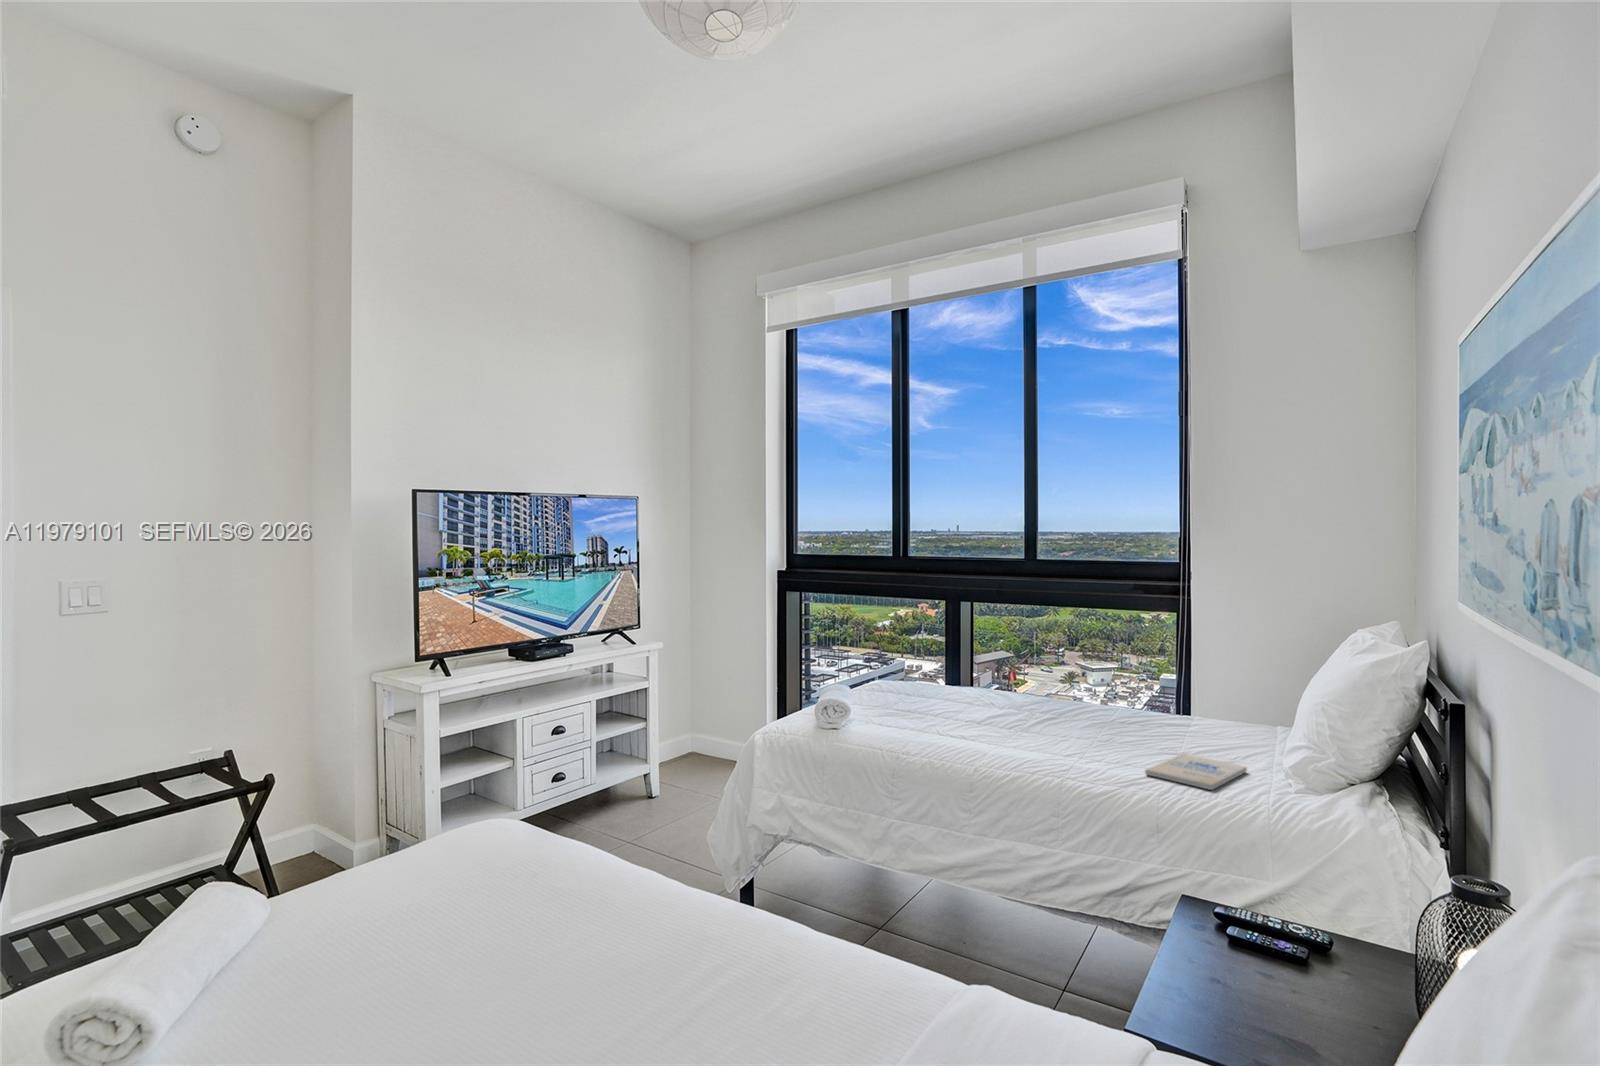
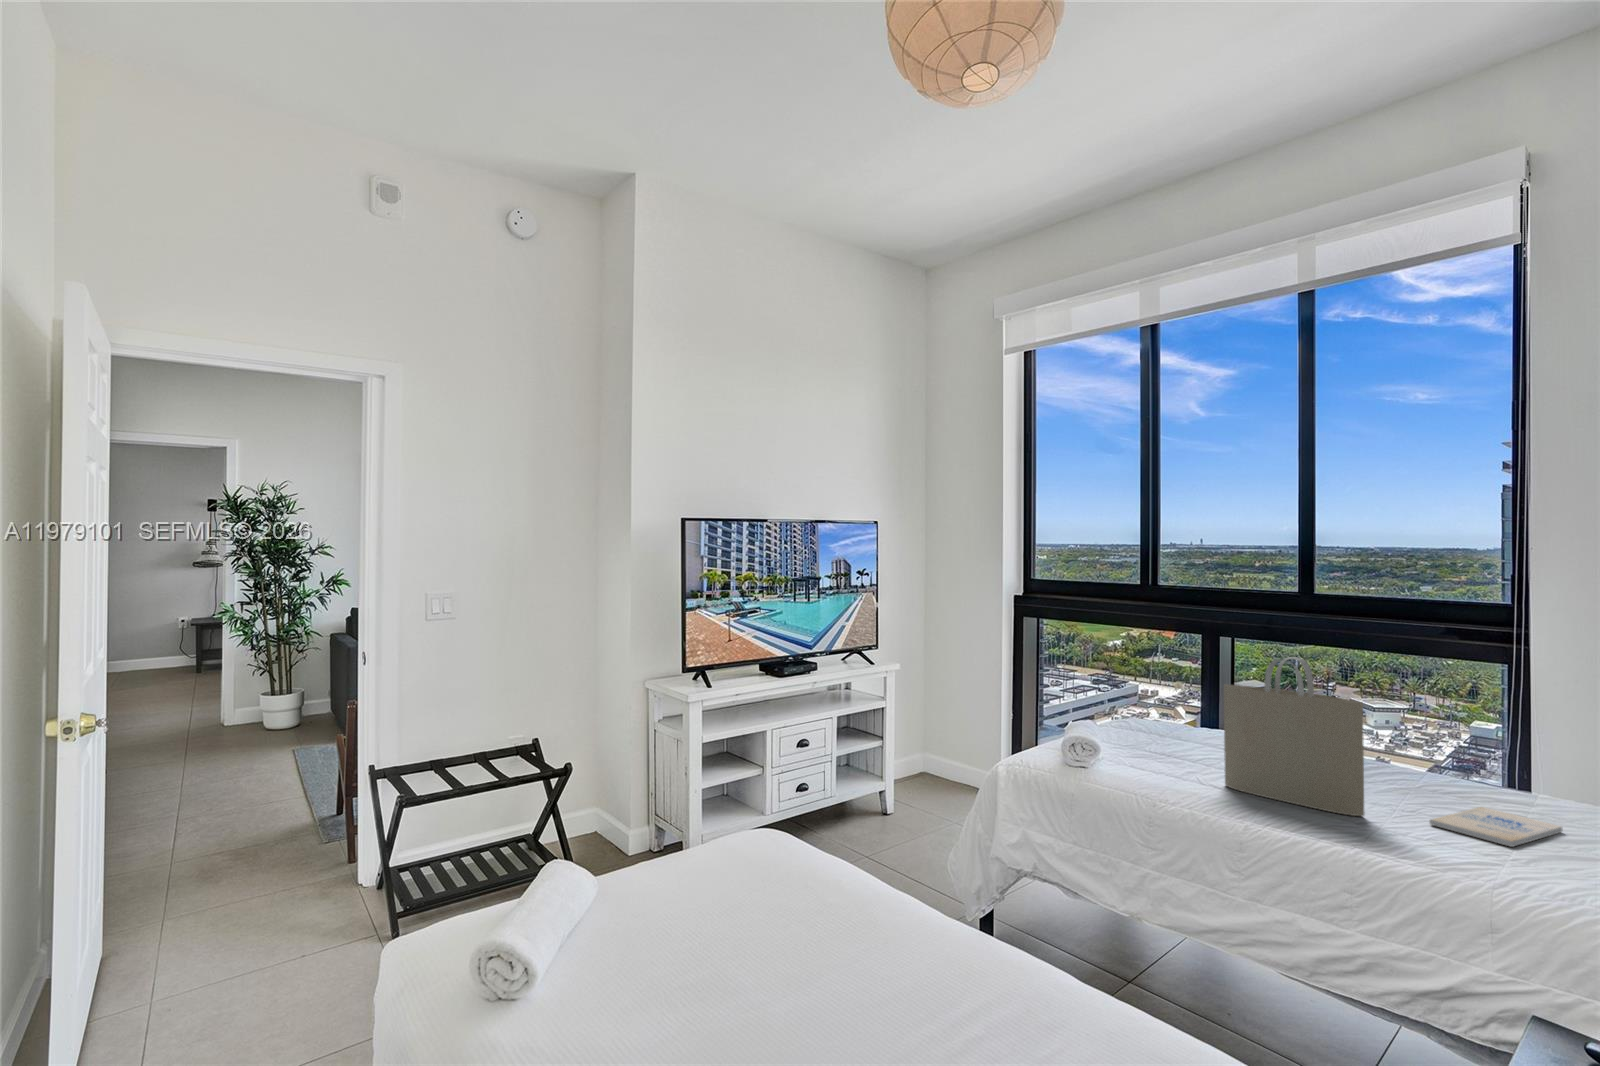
tote bag: none [971,623,1092,771] -> present [1224,657,1364,816]

